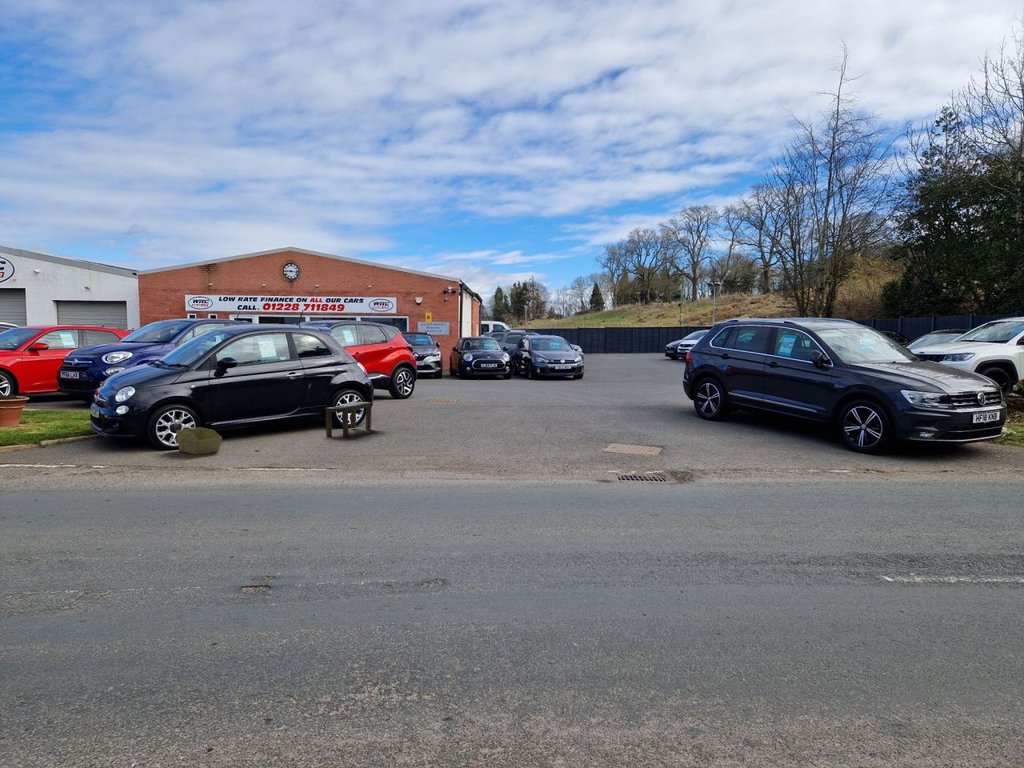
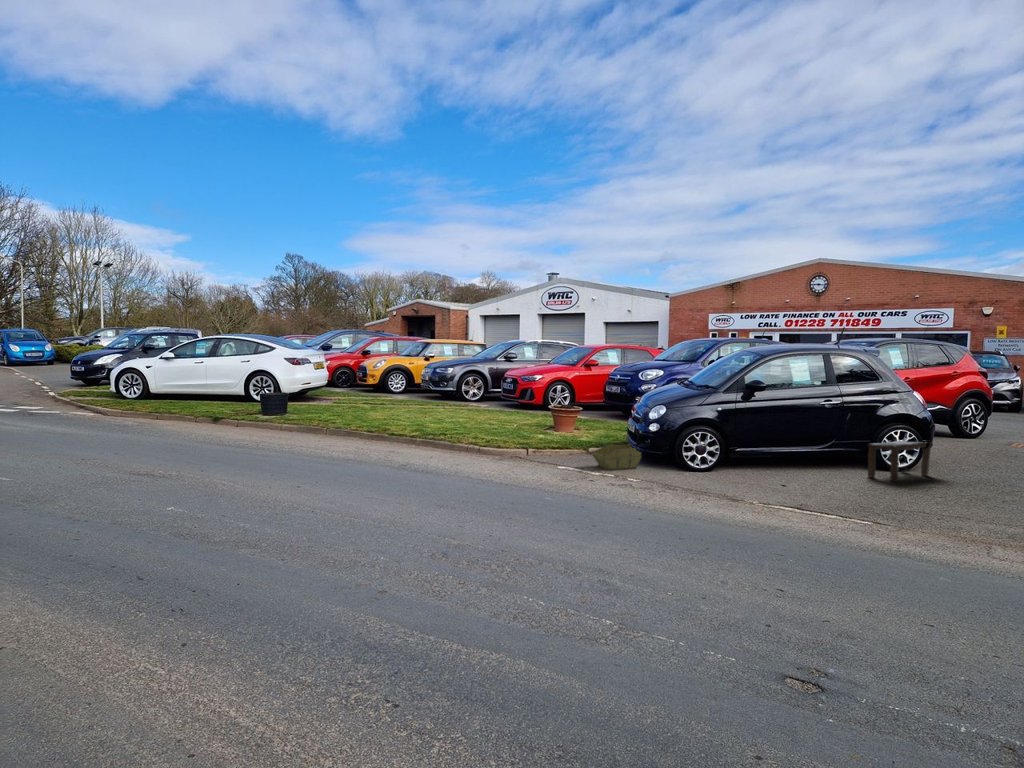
storage bin: present [176,428,222,455] -> present [593,445,642,470]

